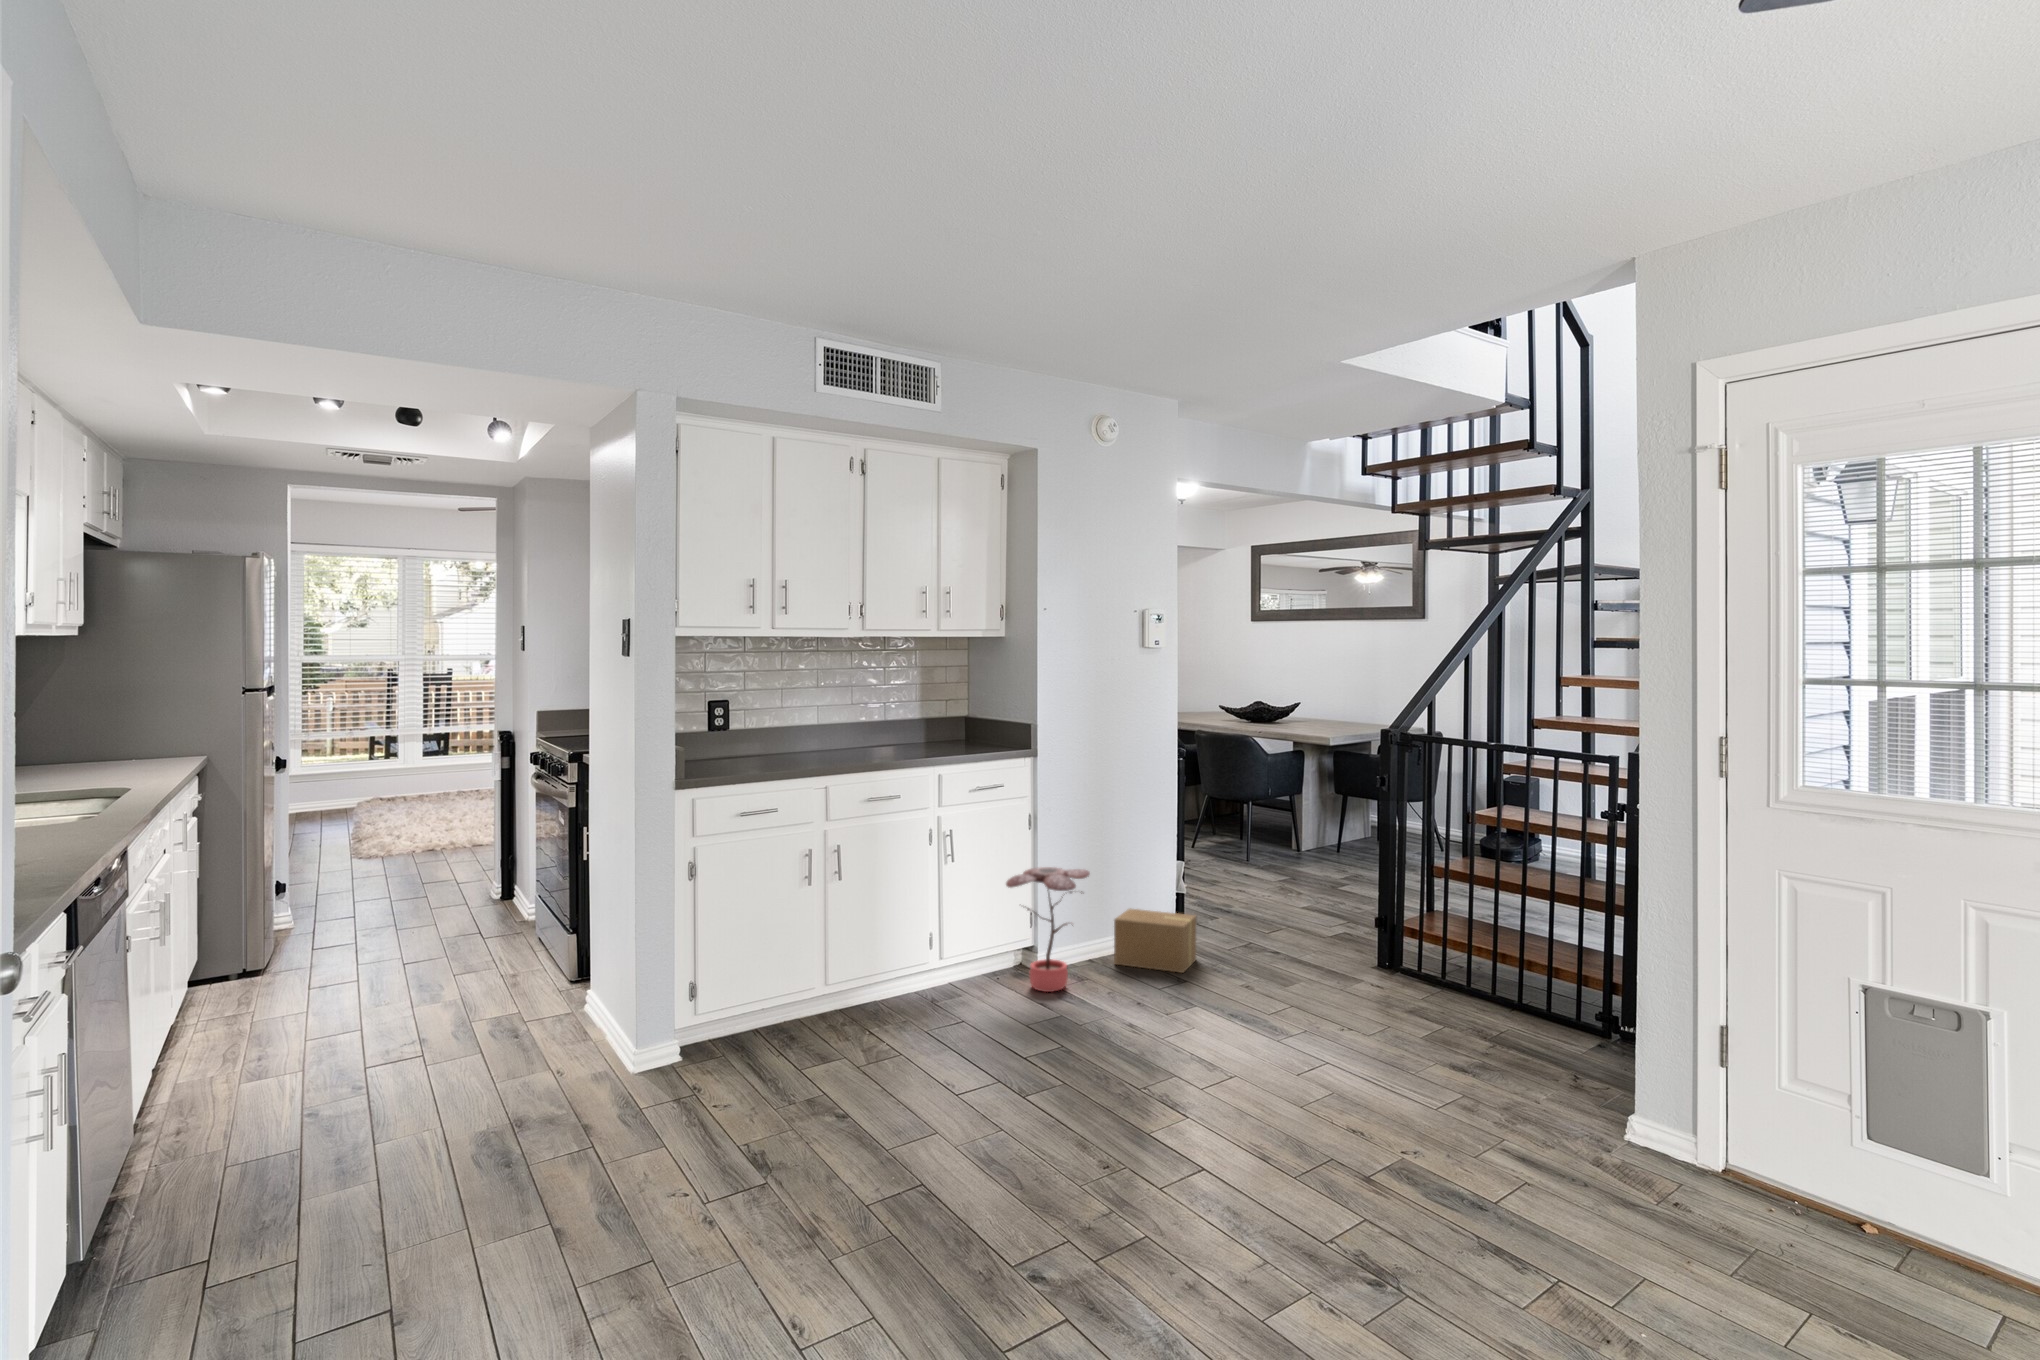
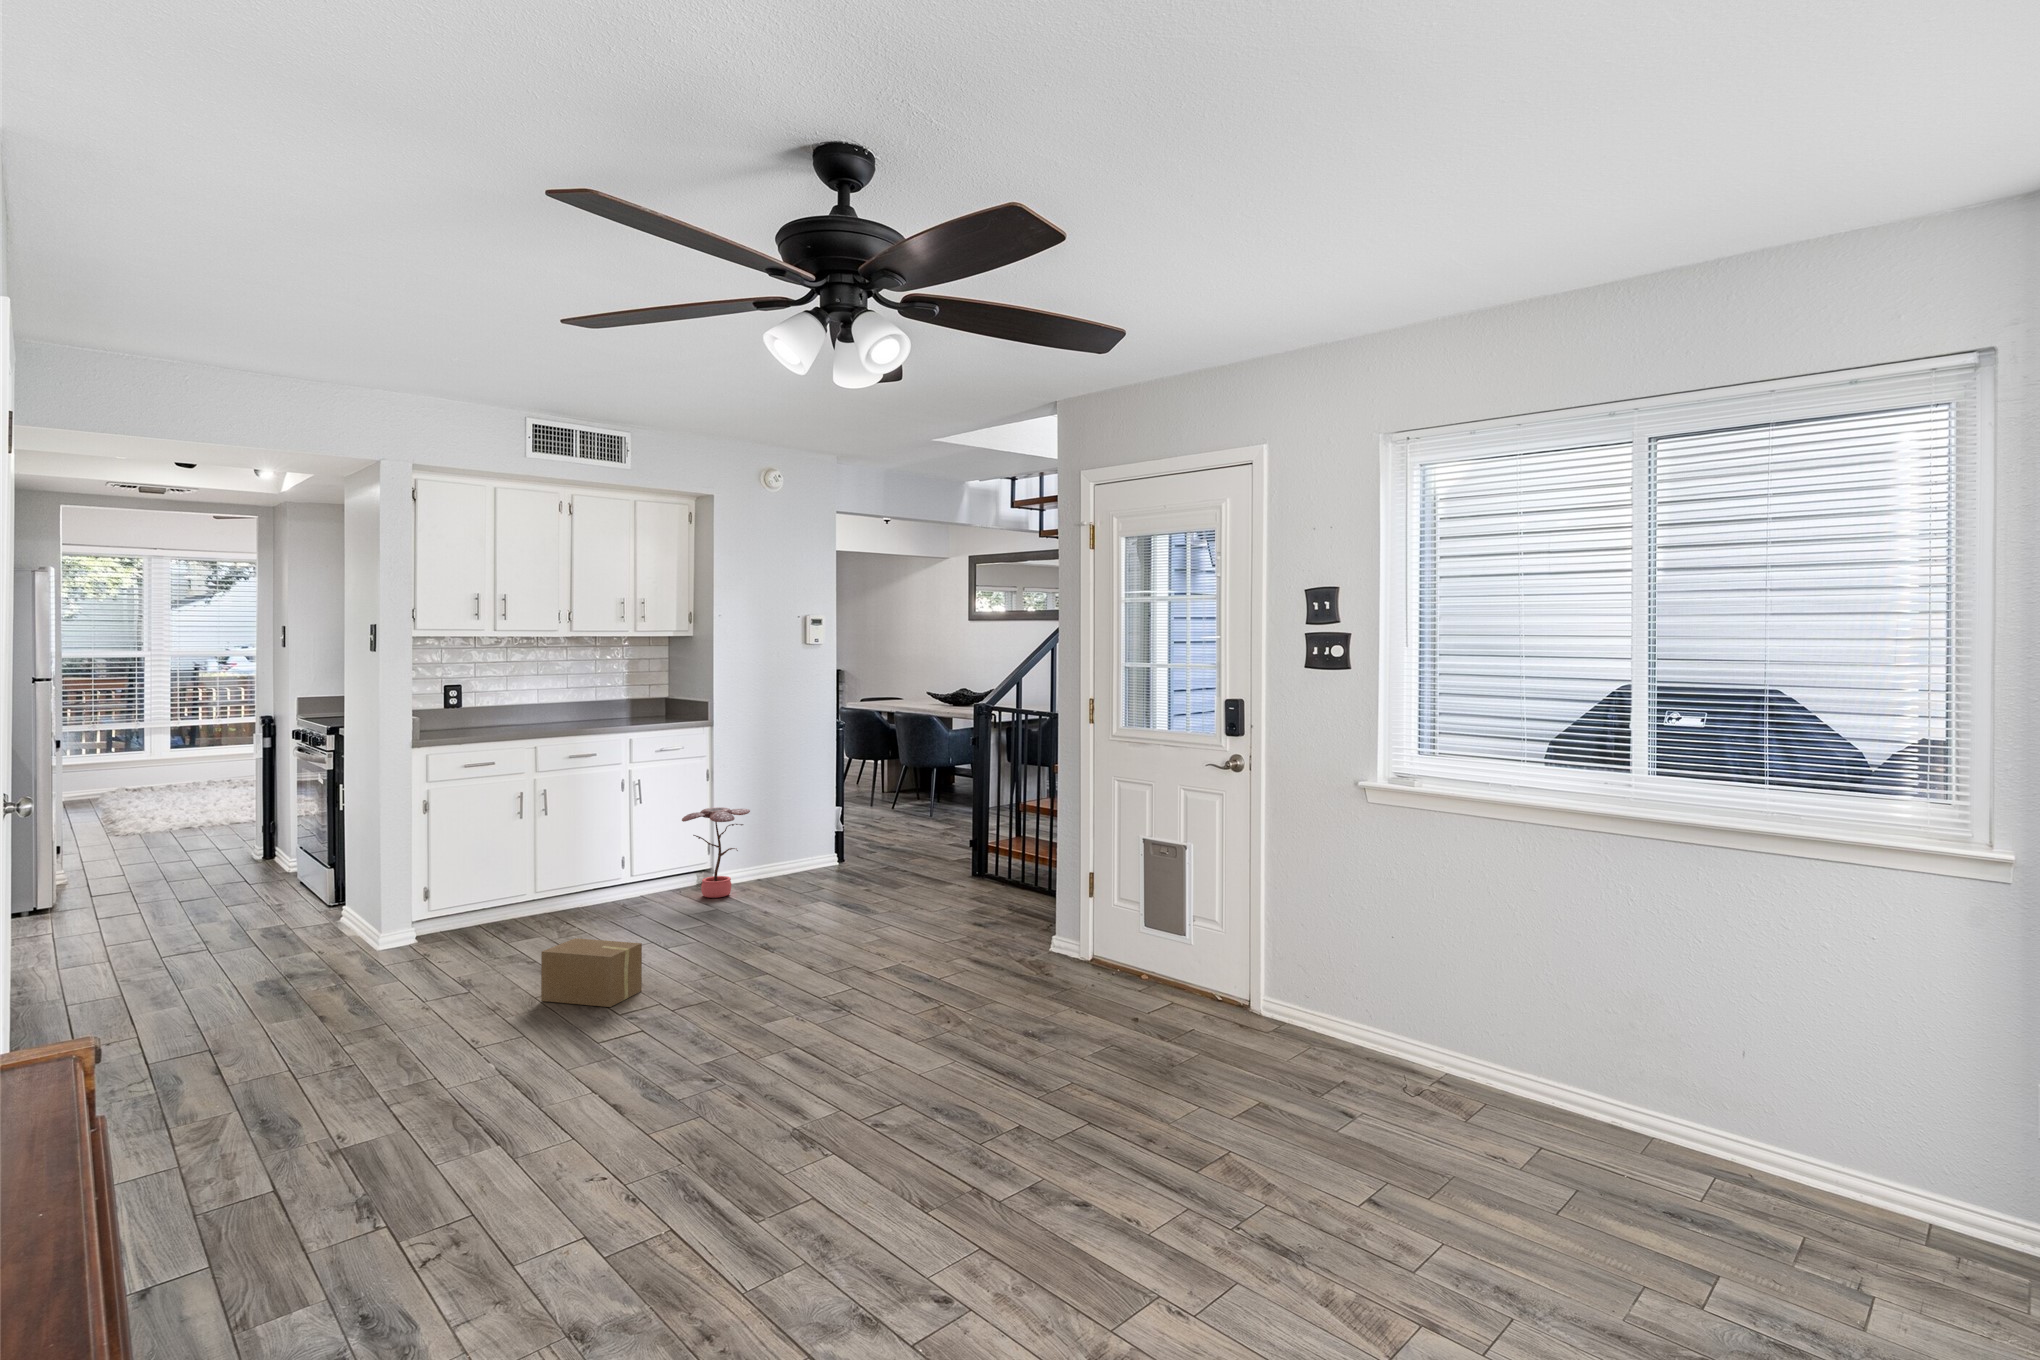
cardboard box: present [1114,908,1196,973] -> present [541,938,642,1007]

